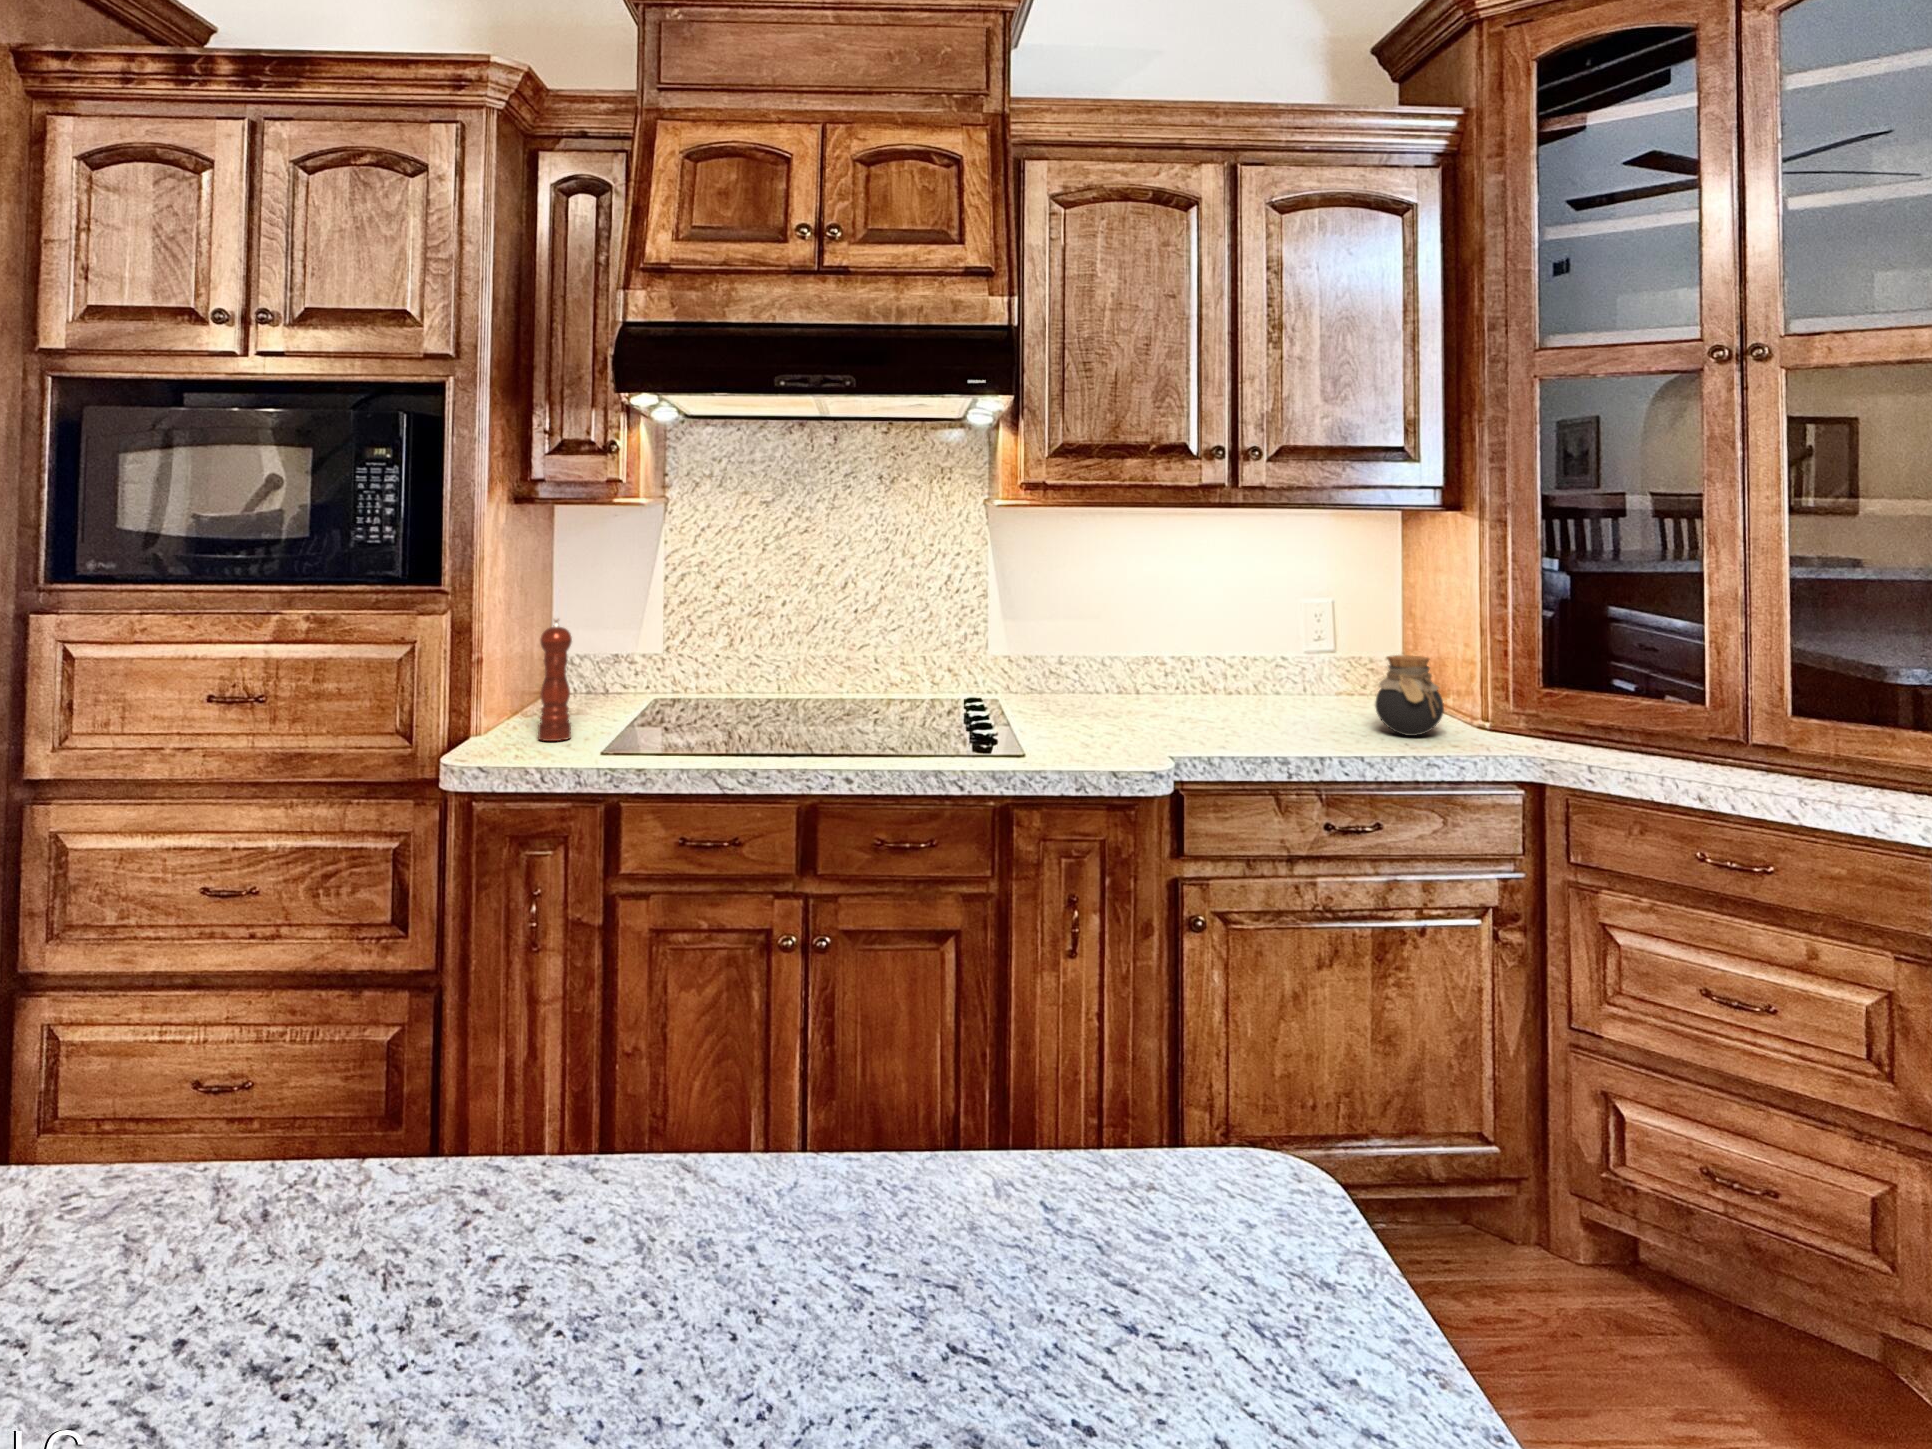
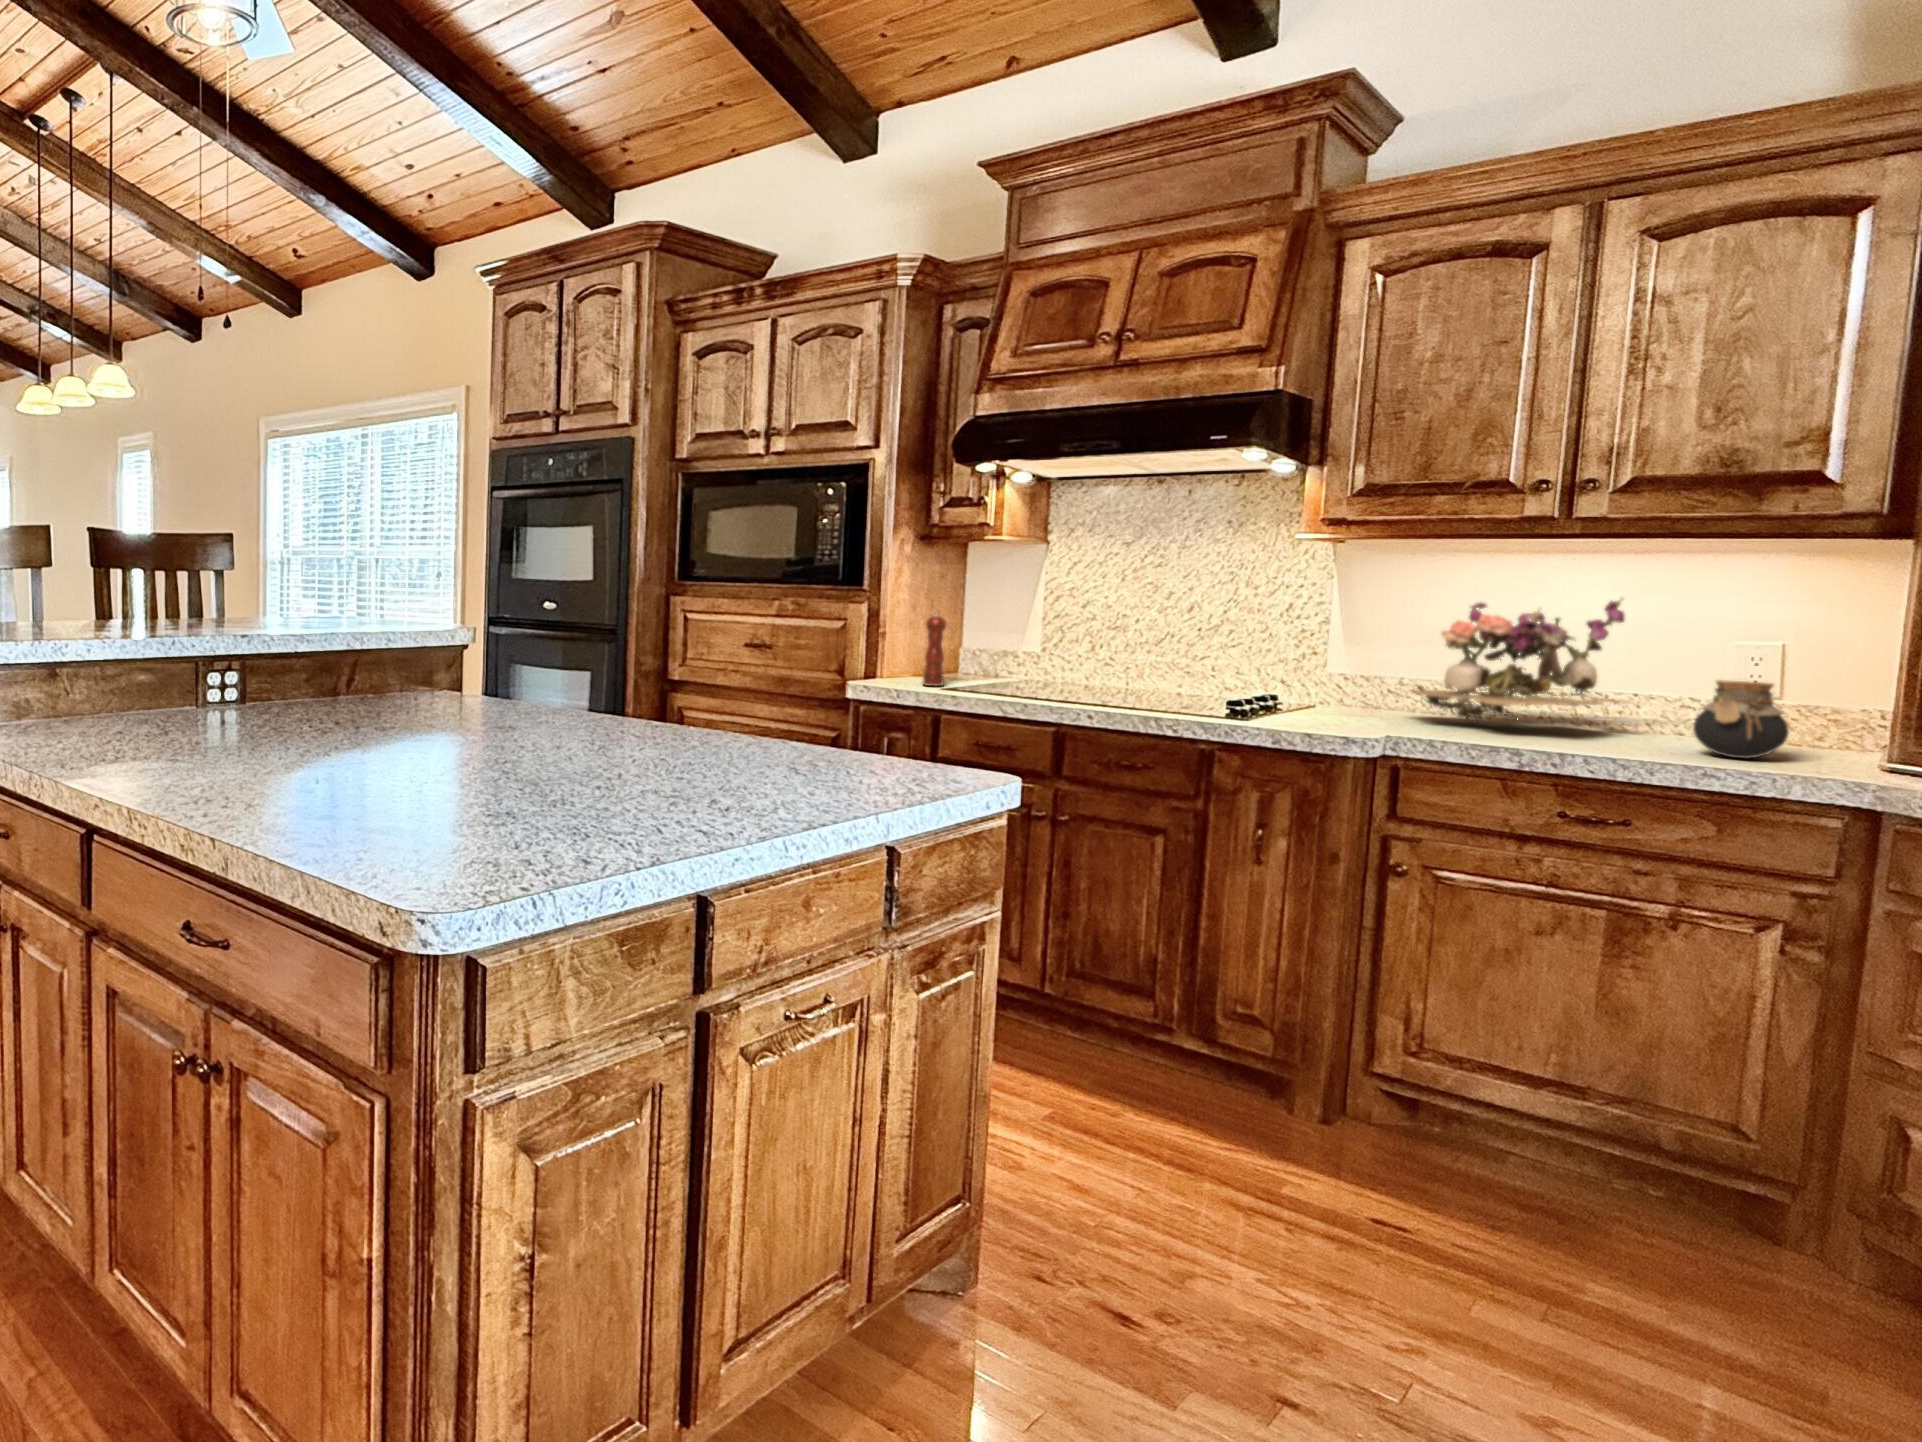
flower arrangement: none [1111,569,1297,720] -> present [1404,598,1630,725]

